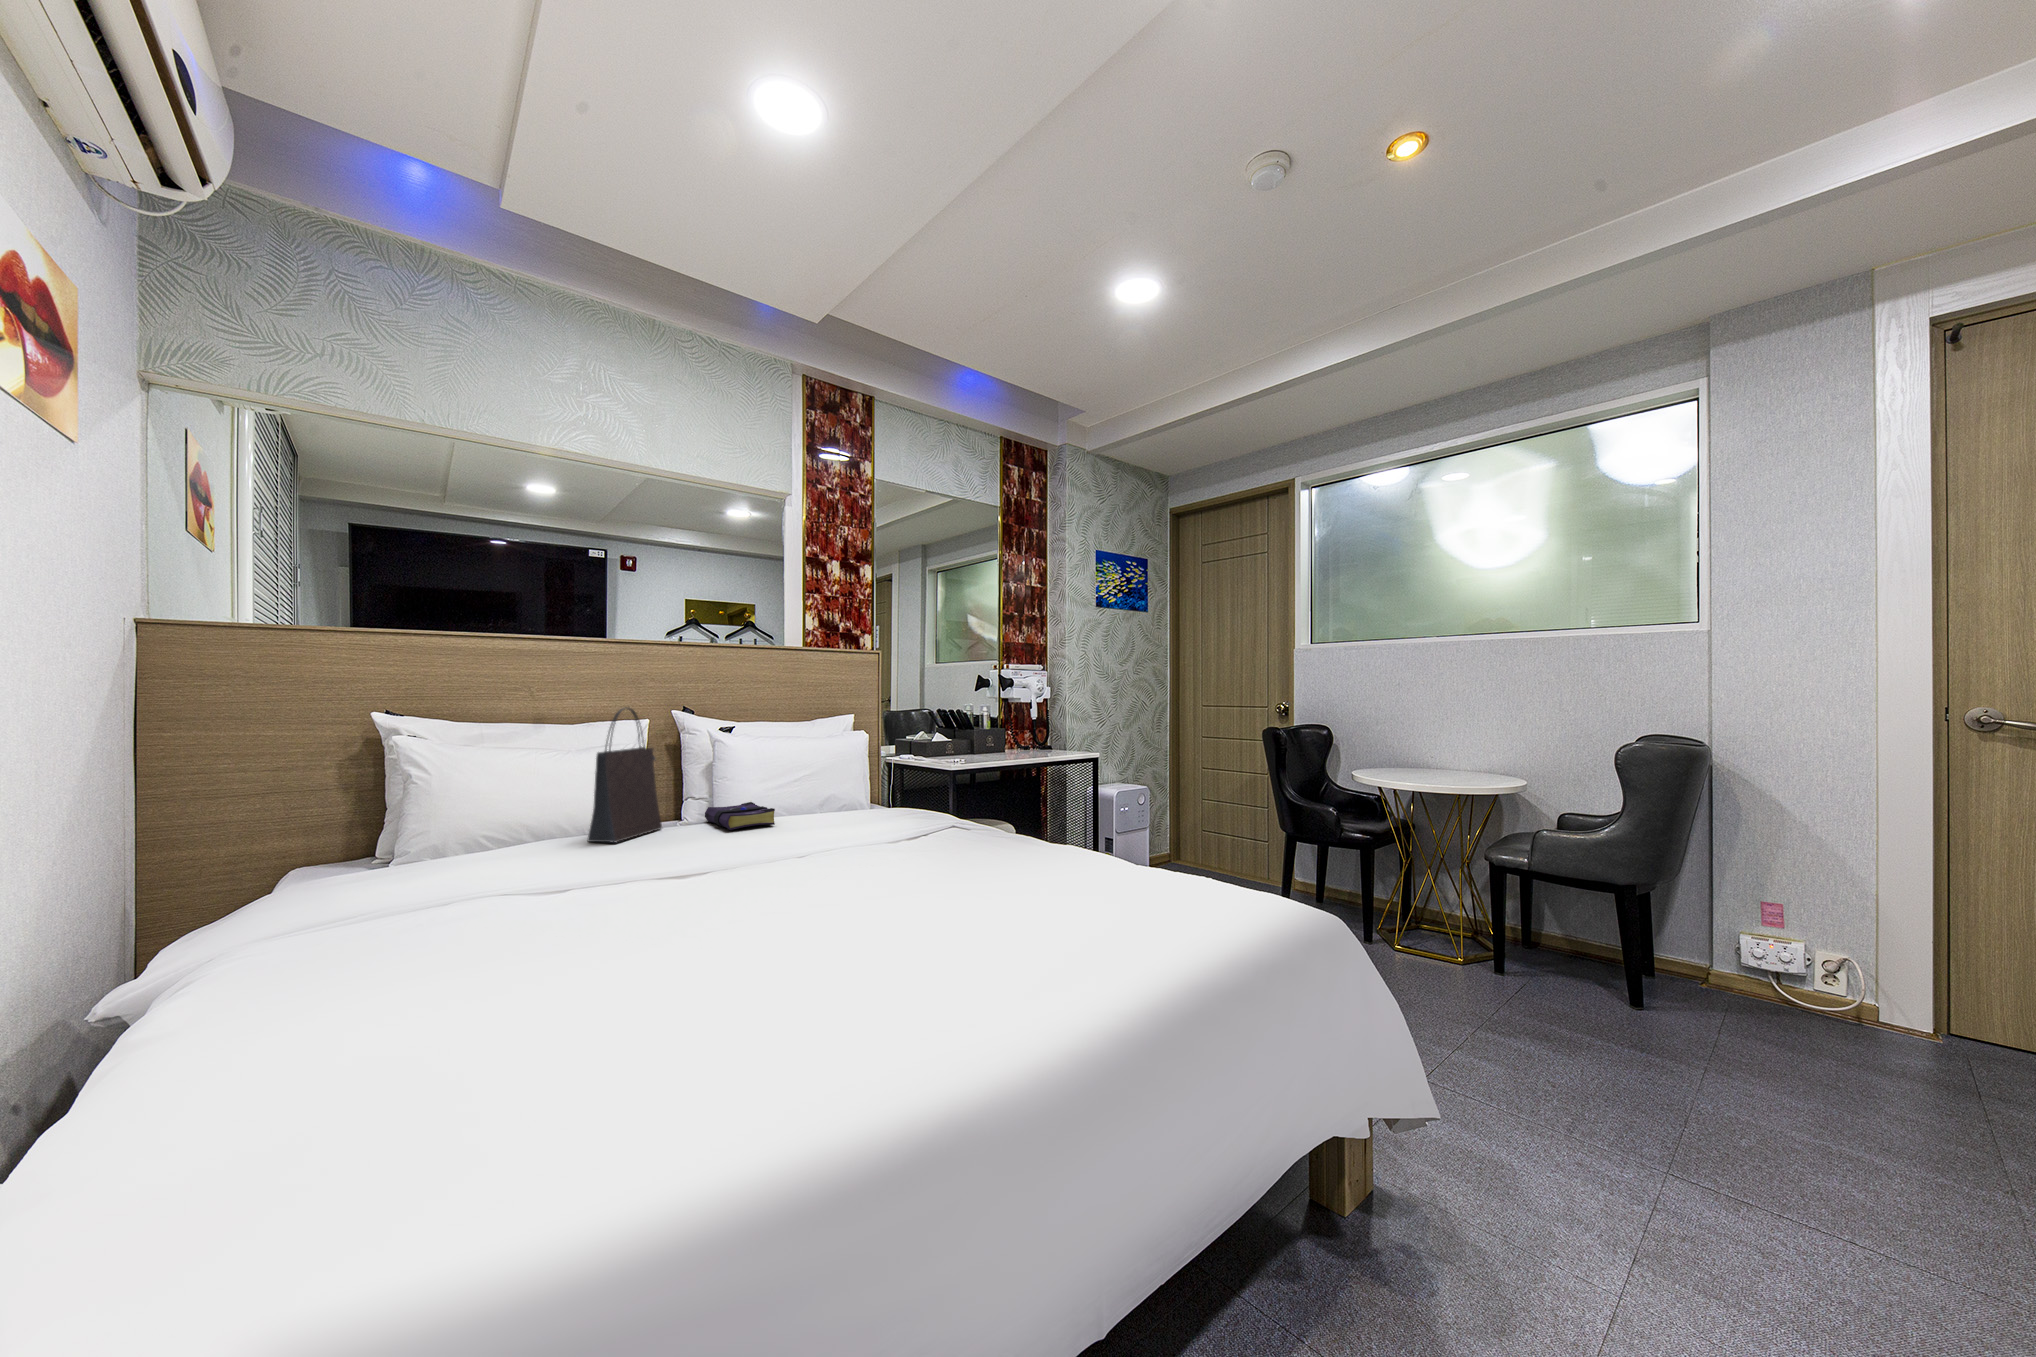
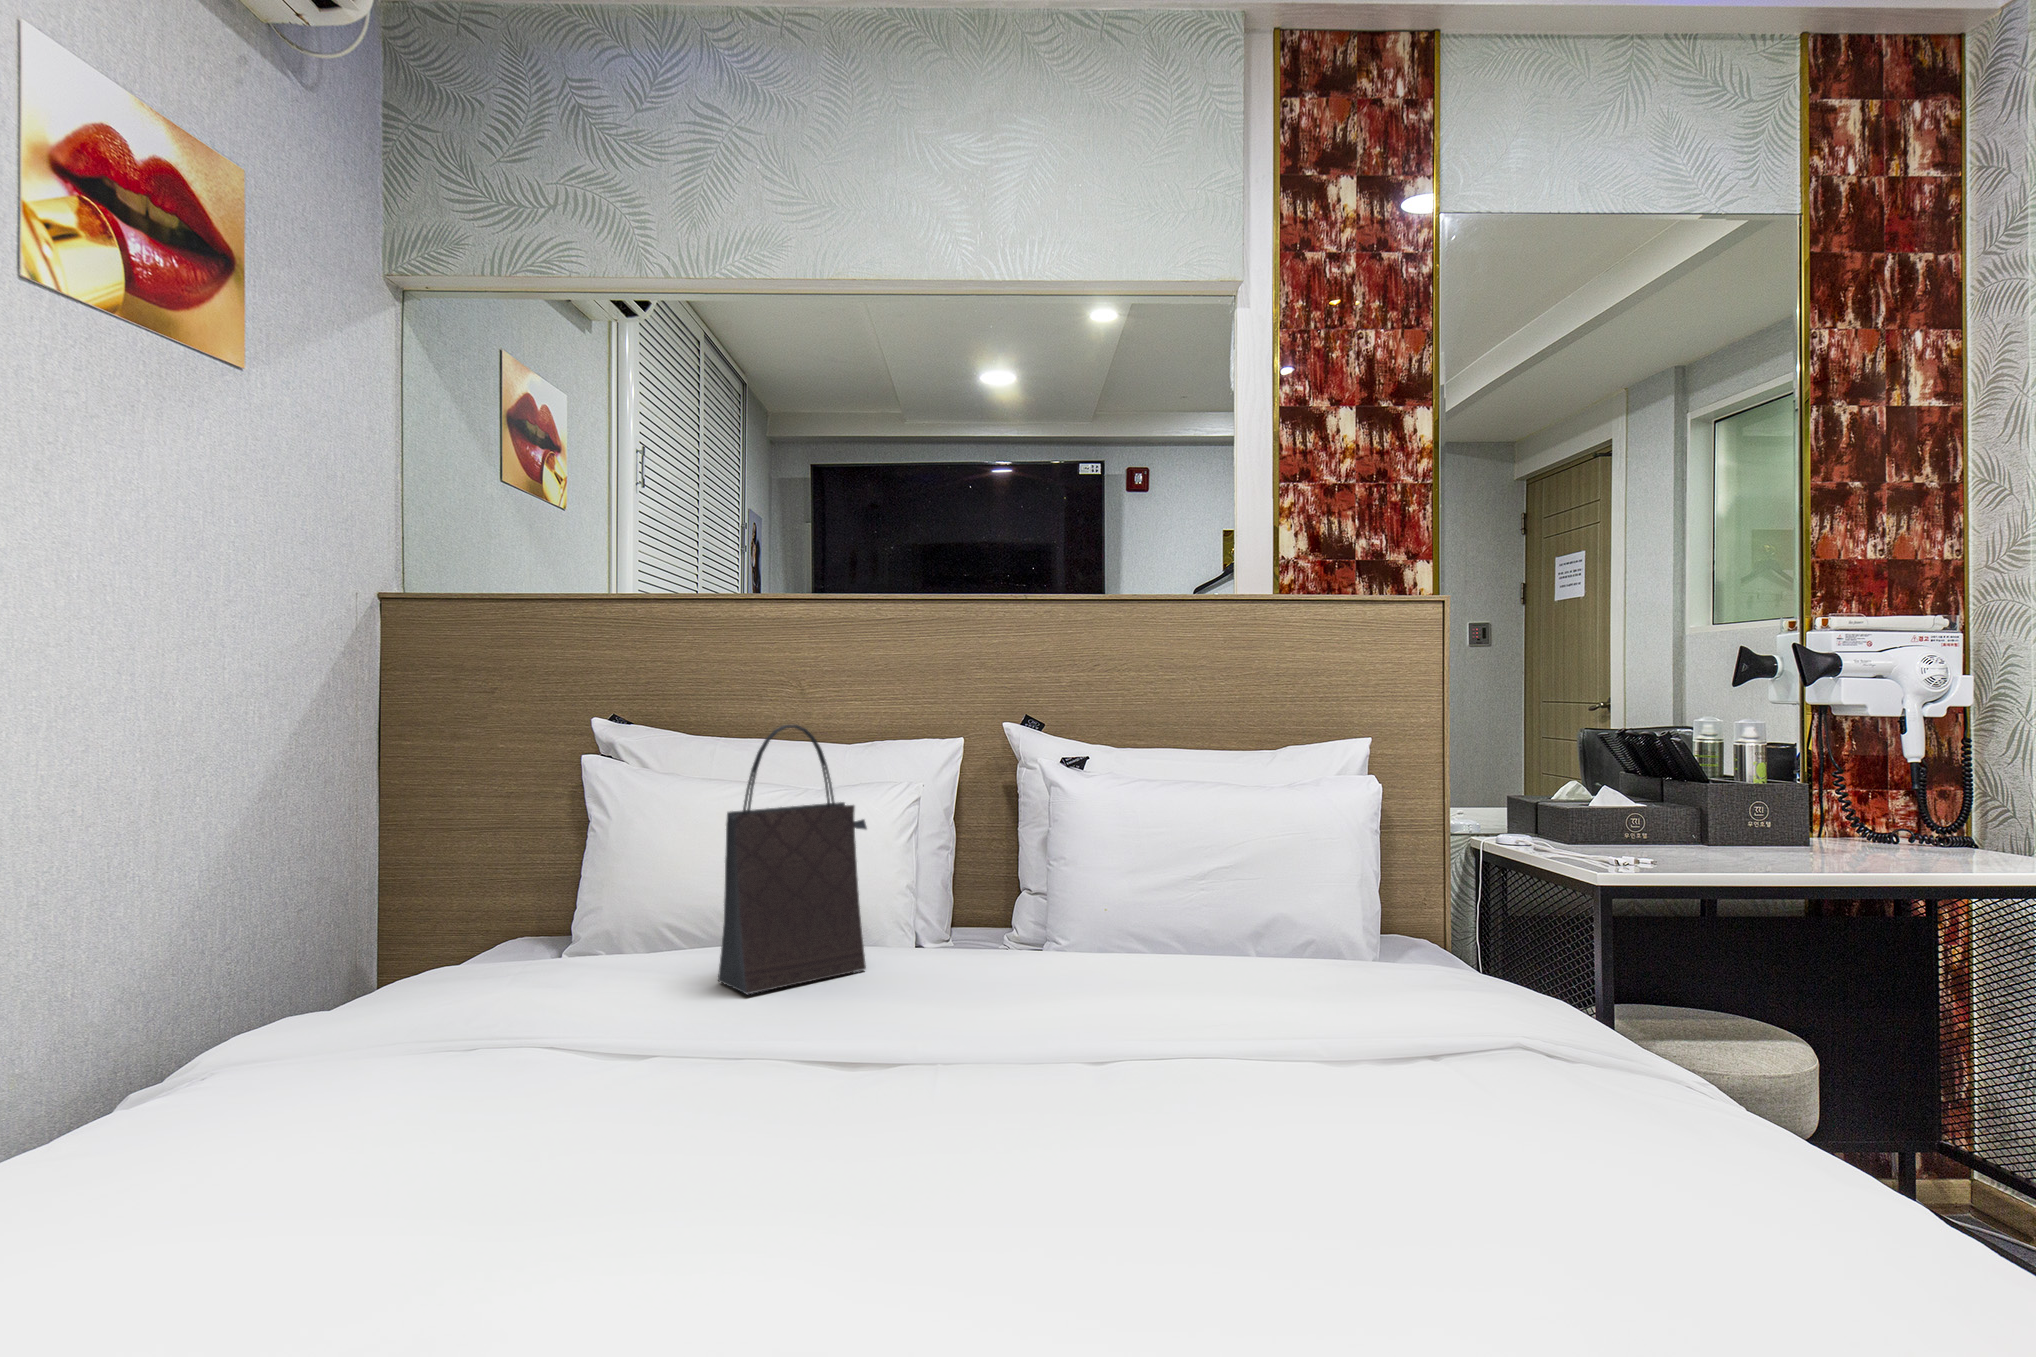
book: present [705,802,775,830] -> none [952,933,1062,1002]

